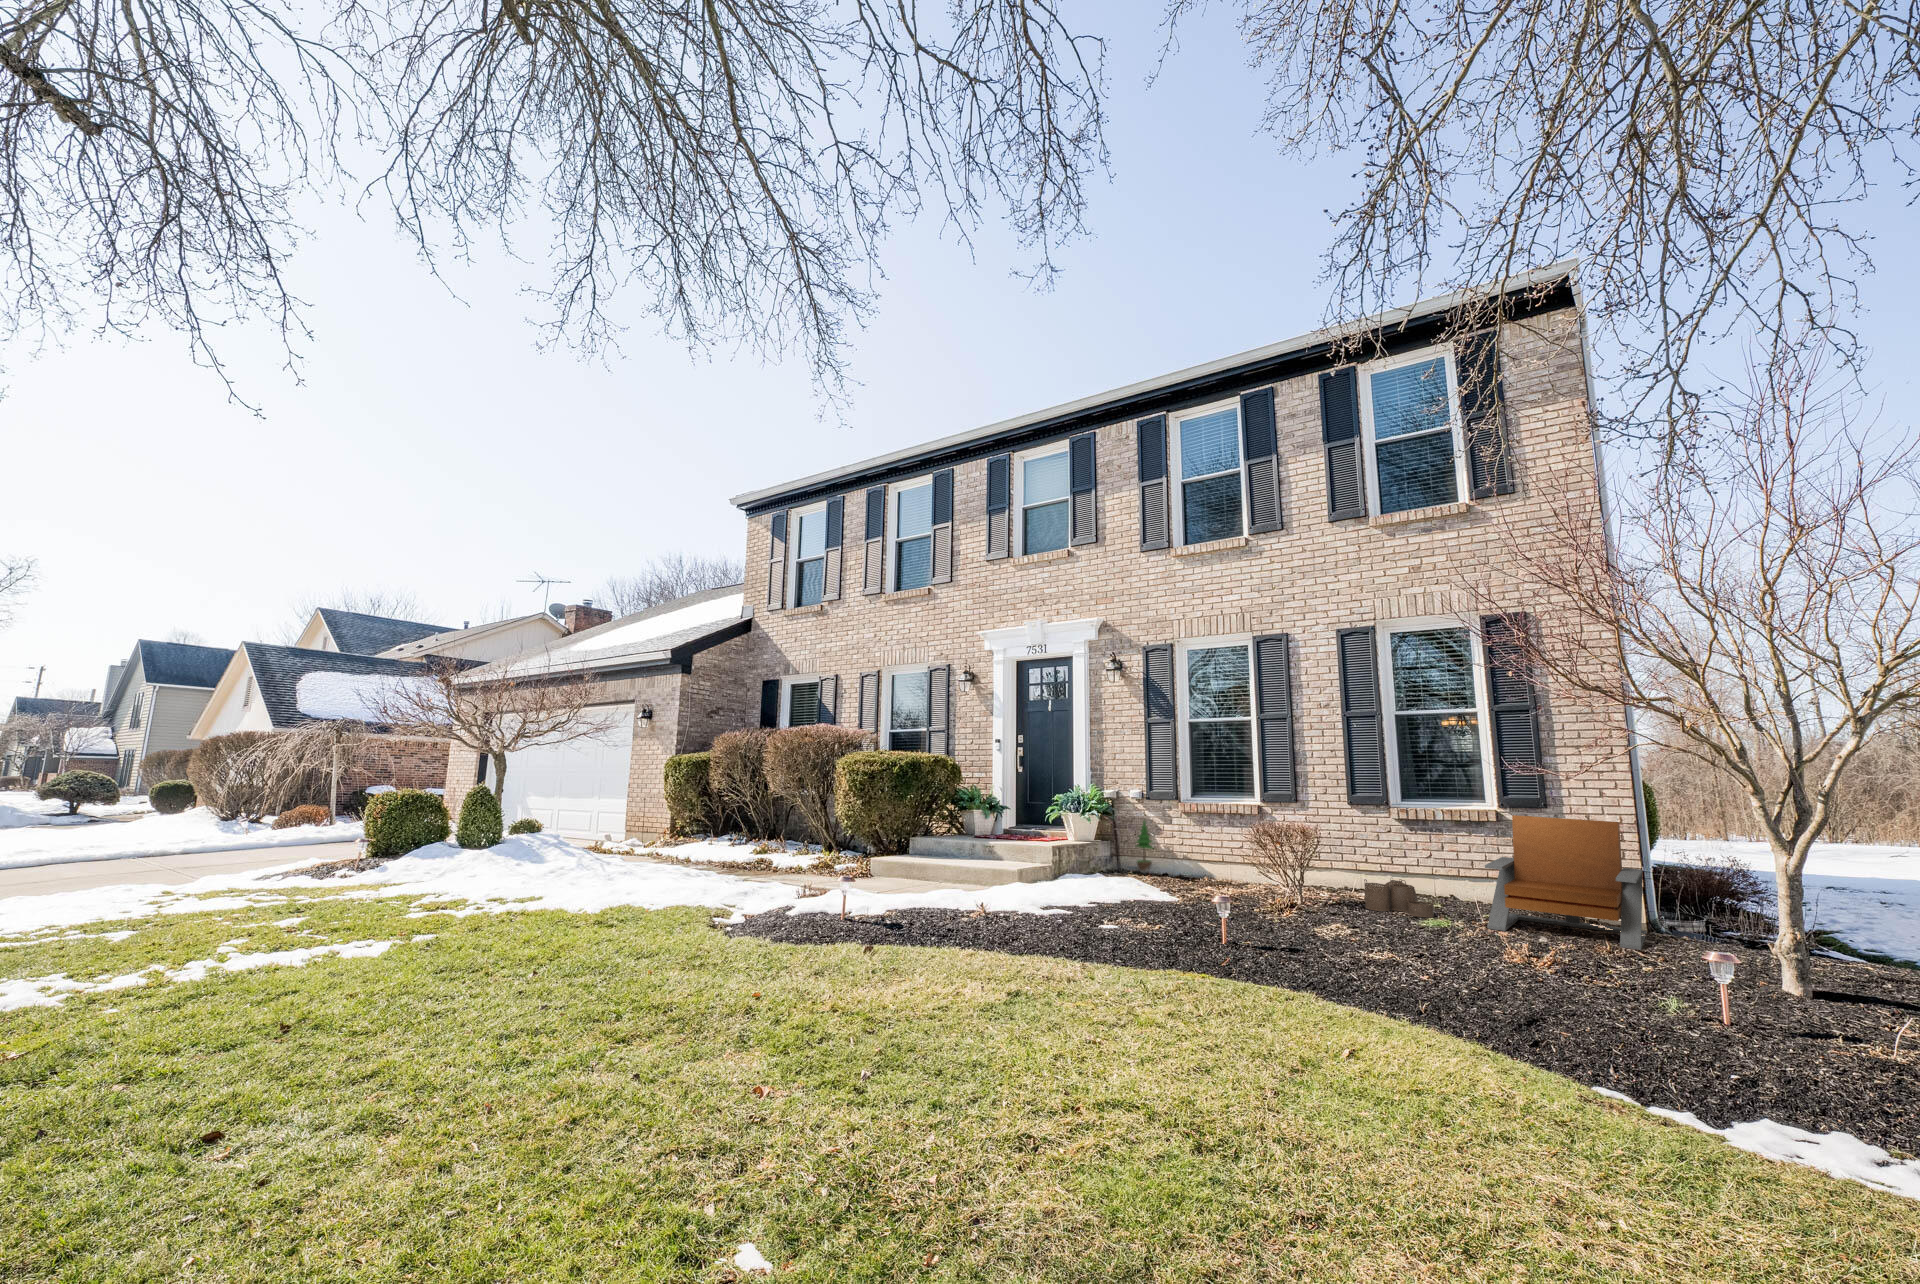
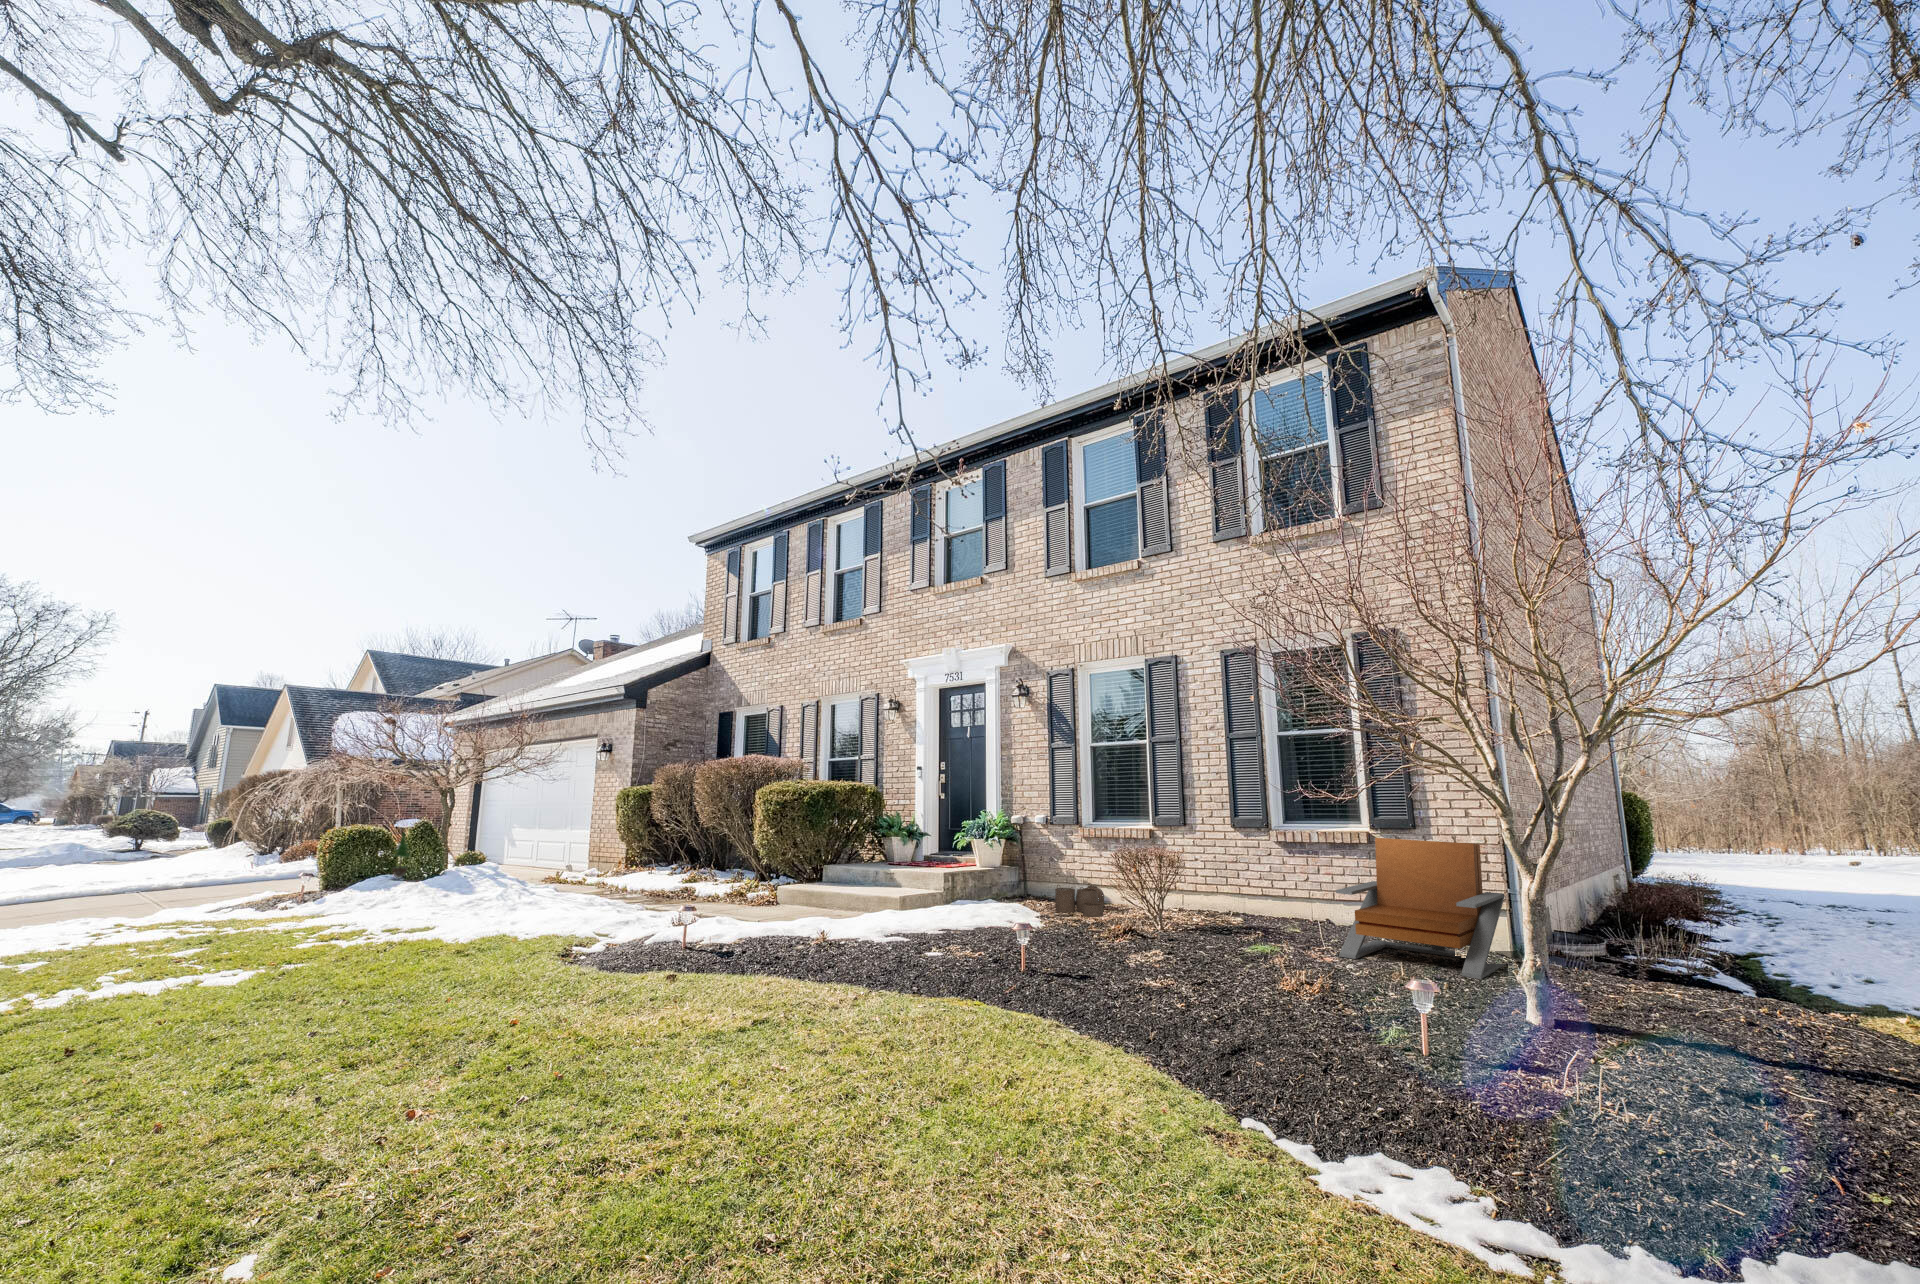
potted tree: present [1135,821,1154,874] -> present [392,833,410,878]
woven basket: present [1364,879,1434,918] -> present [1055,885,1104,917]

